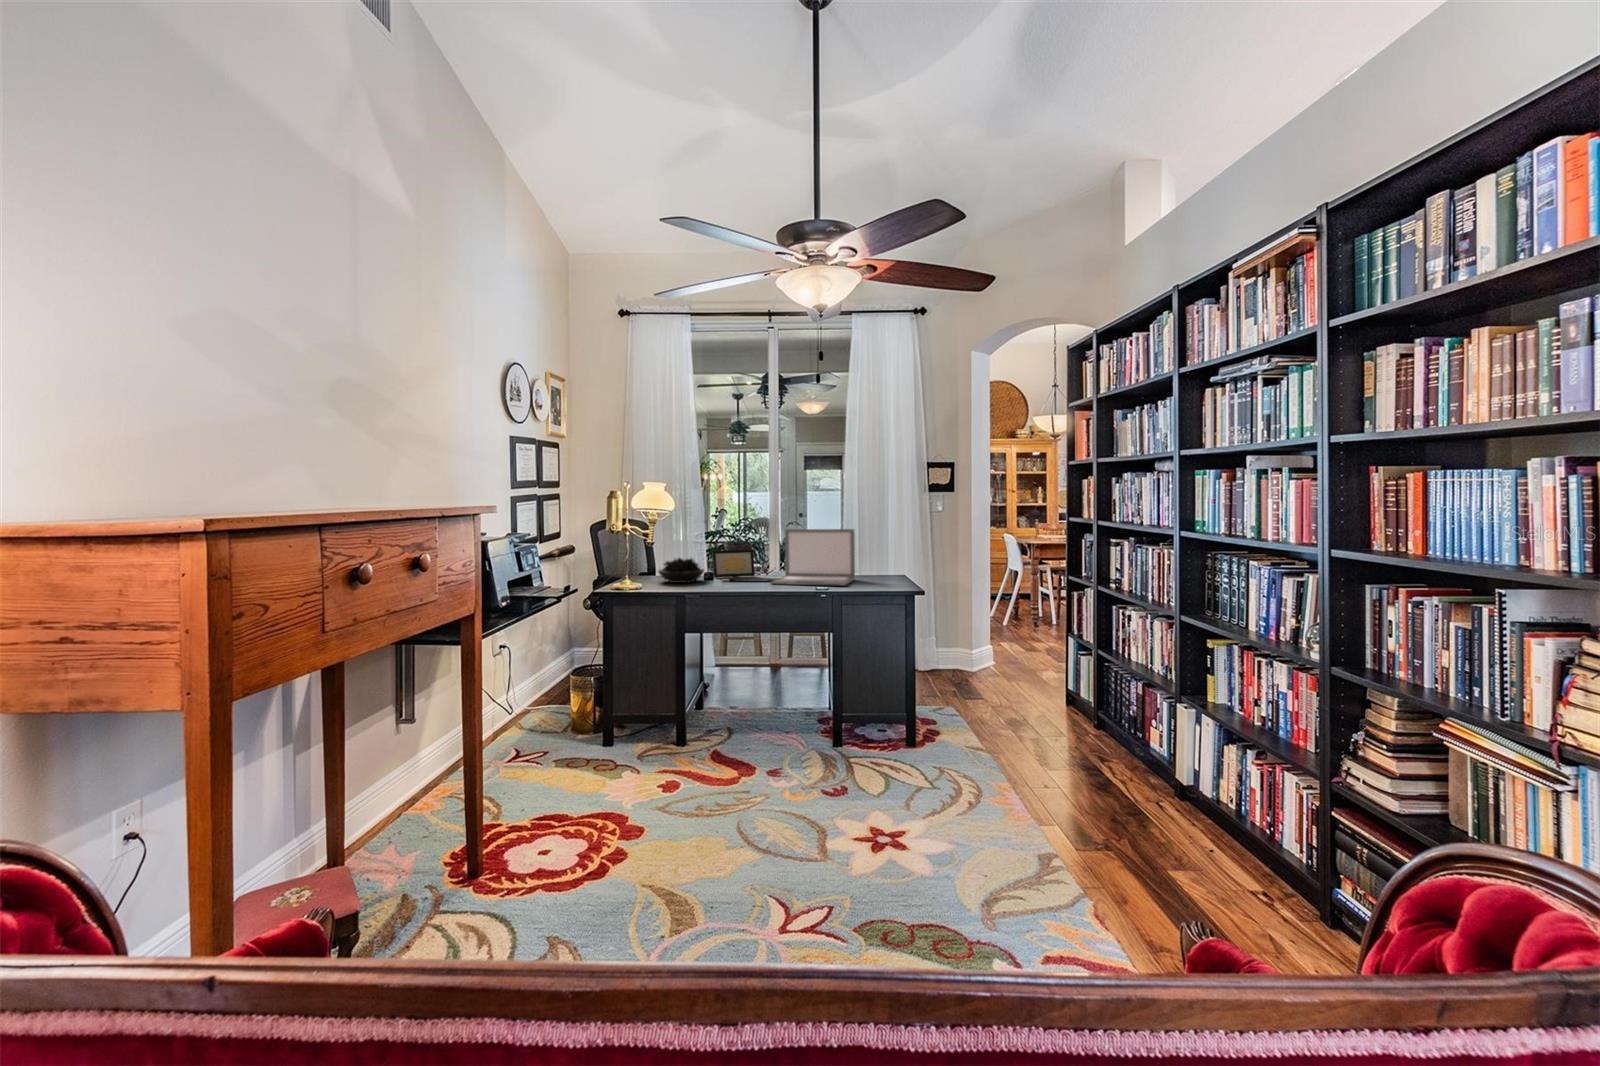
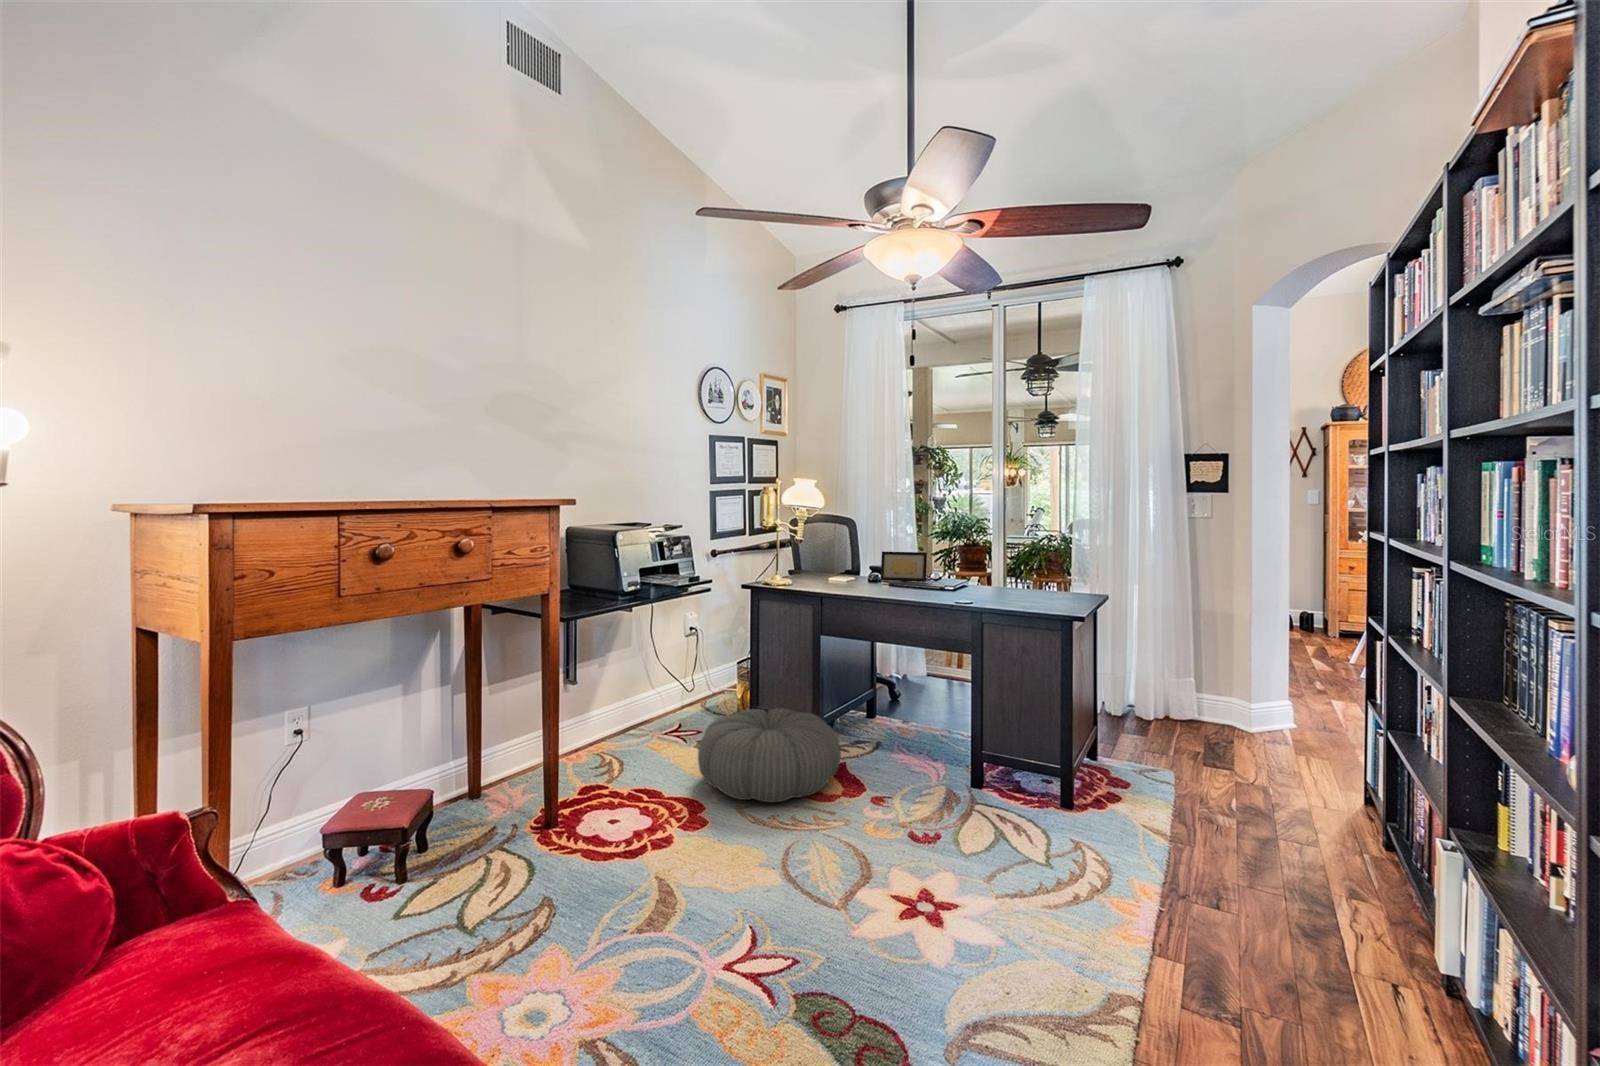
laptop: present [771,529,855,585] -> none [923,531,1033,601]
succulent plant: present [658,558,704,583] -> none [815,556,864,583]
pouf: none [591,707,733,799] -> present [698,708,841,802]

